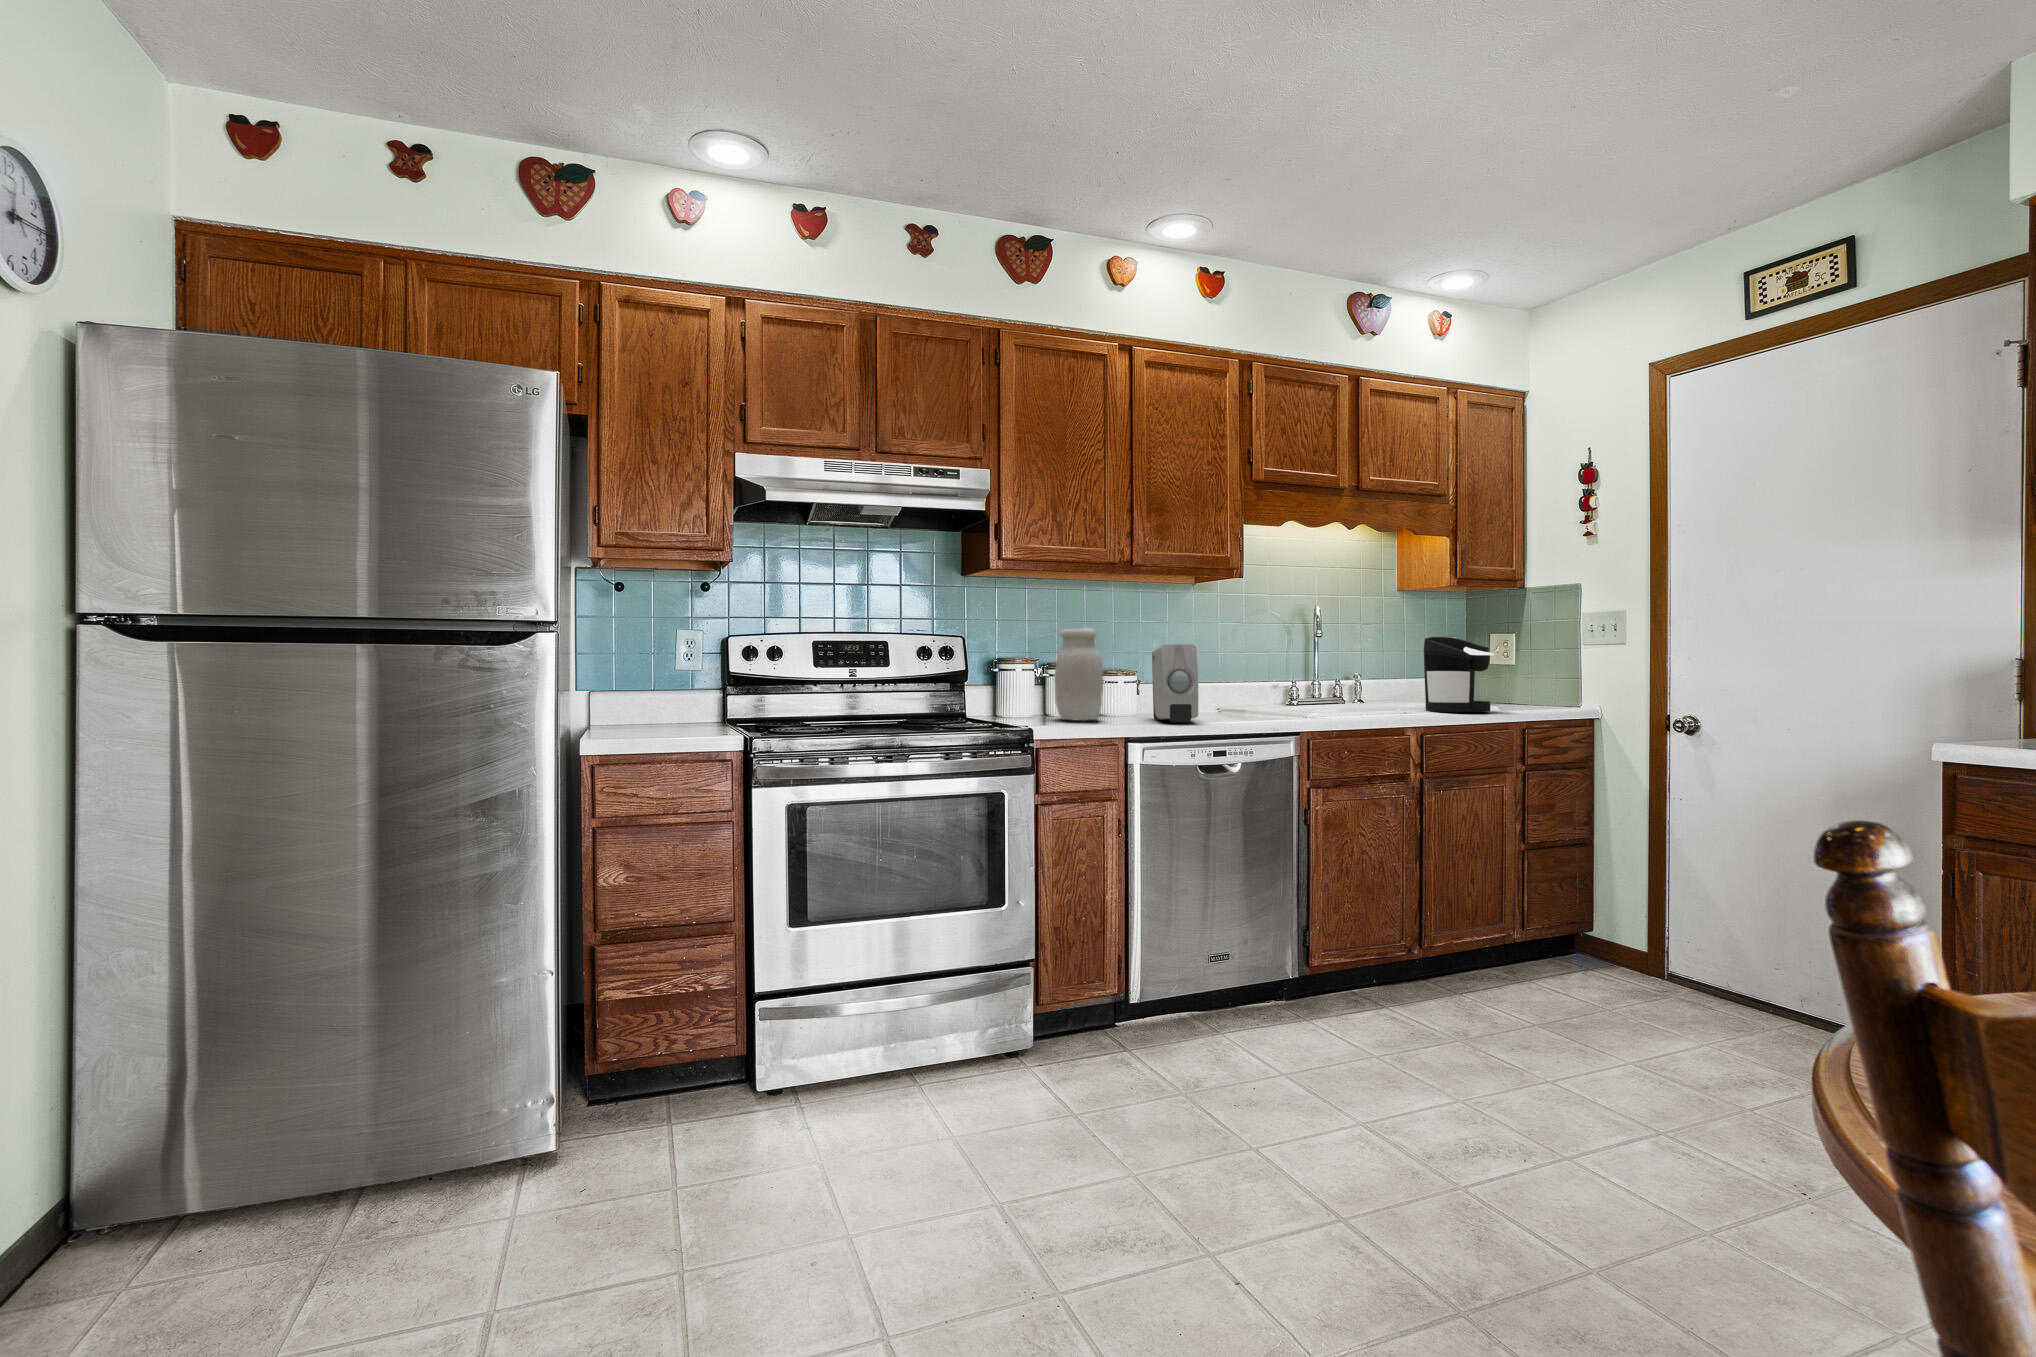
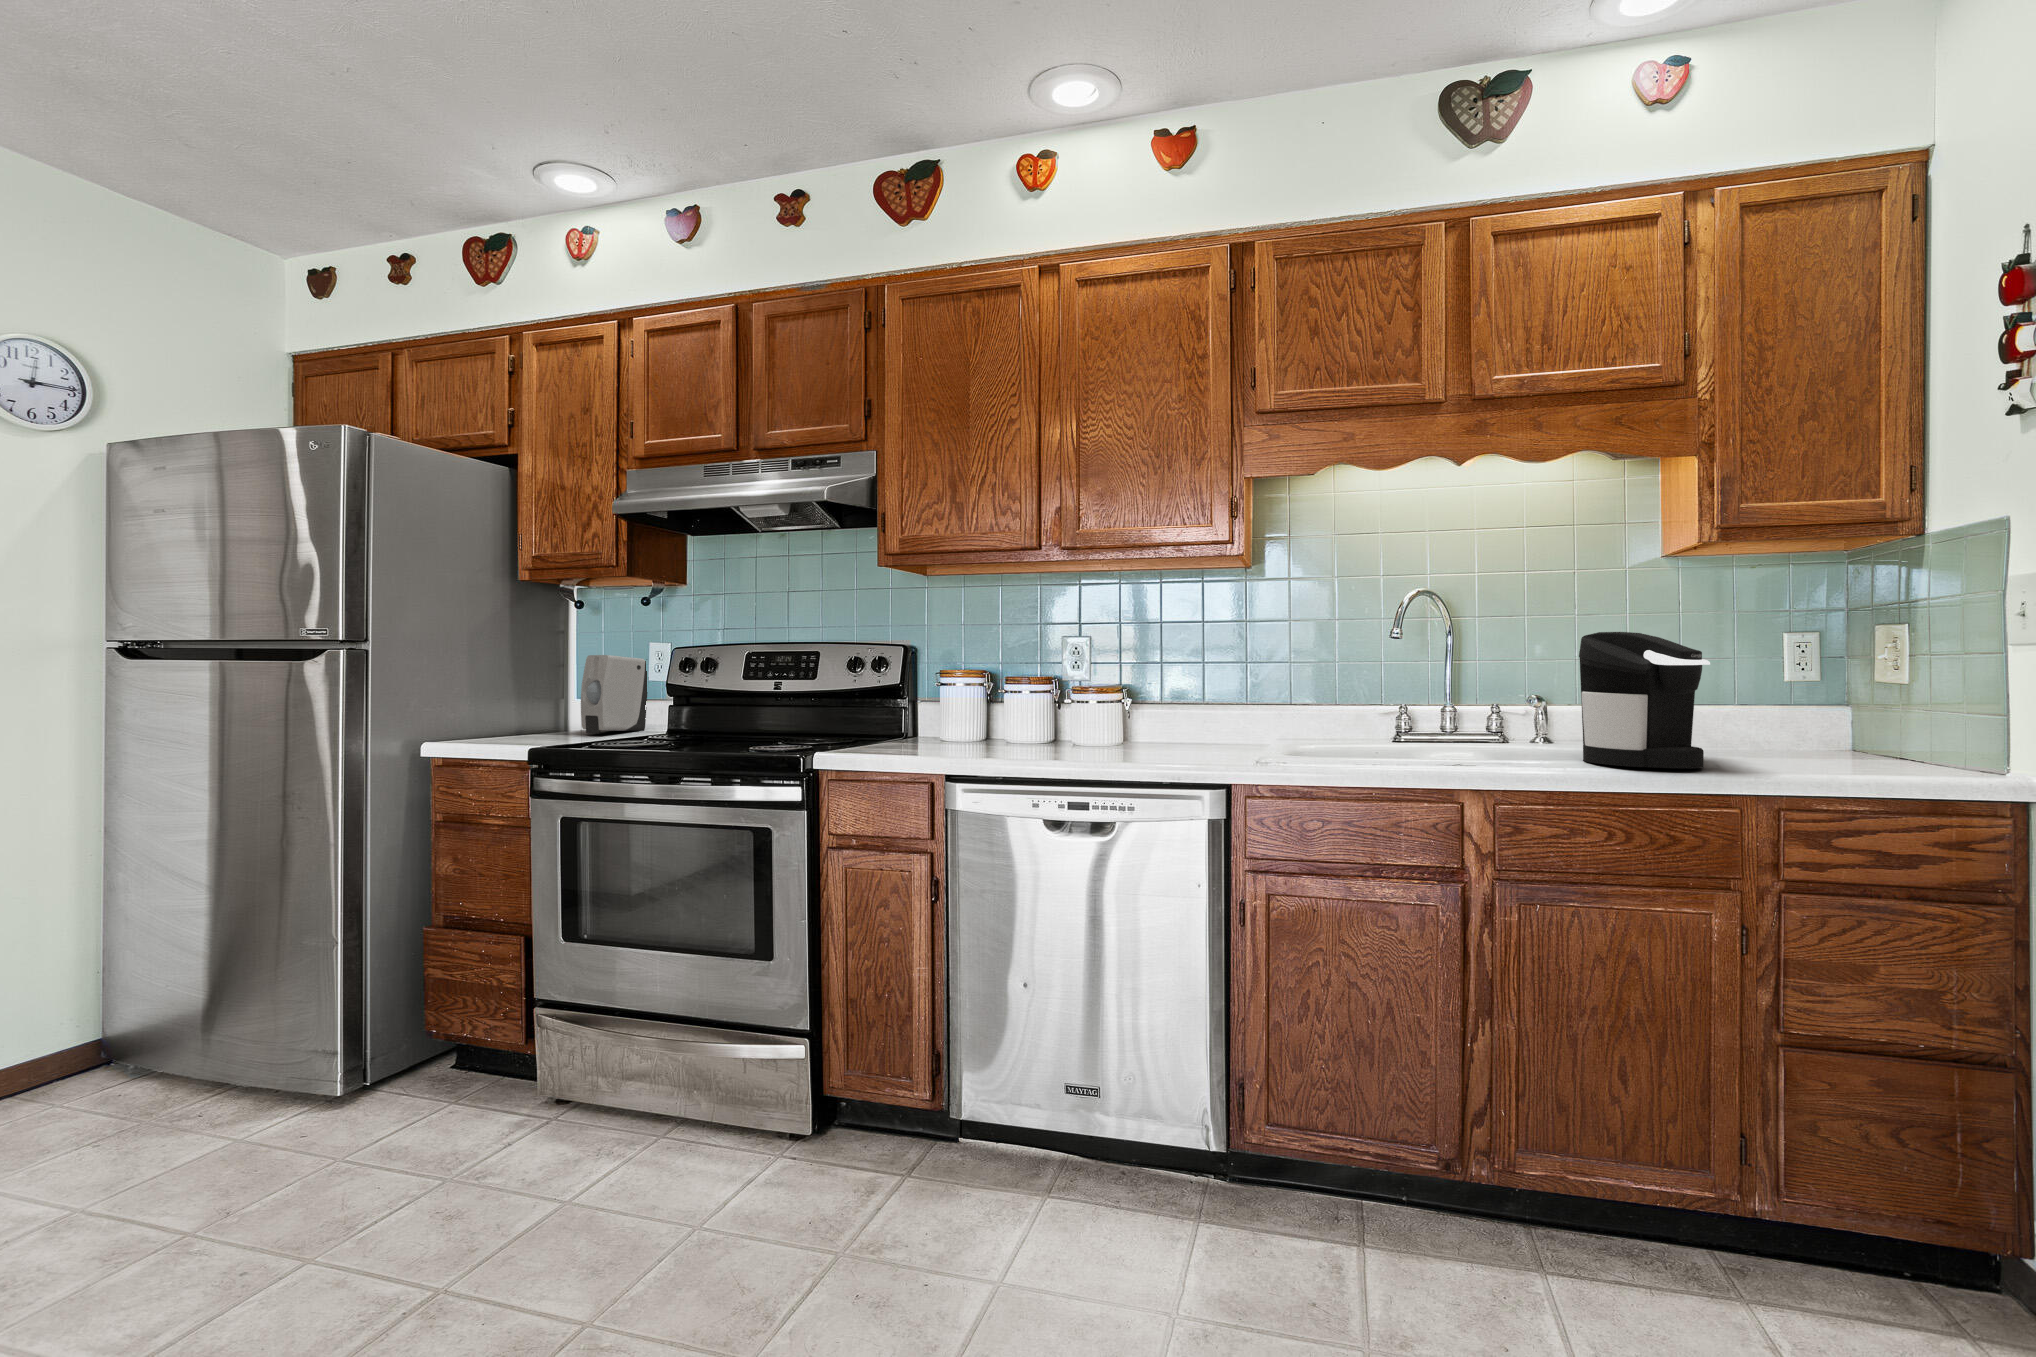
jar: present [1054,628,1103,721] -> none [937,635,994,750]
soap dispenser: present [1152,644,1198,722] -> present [581,655,648,734]

